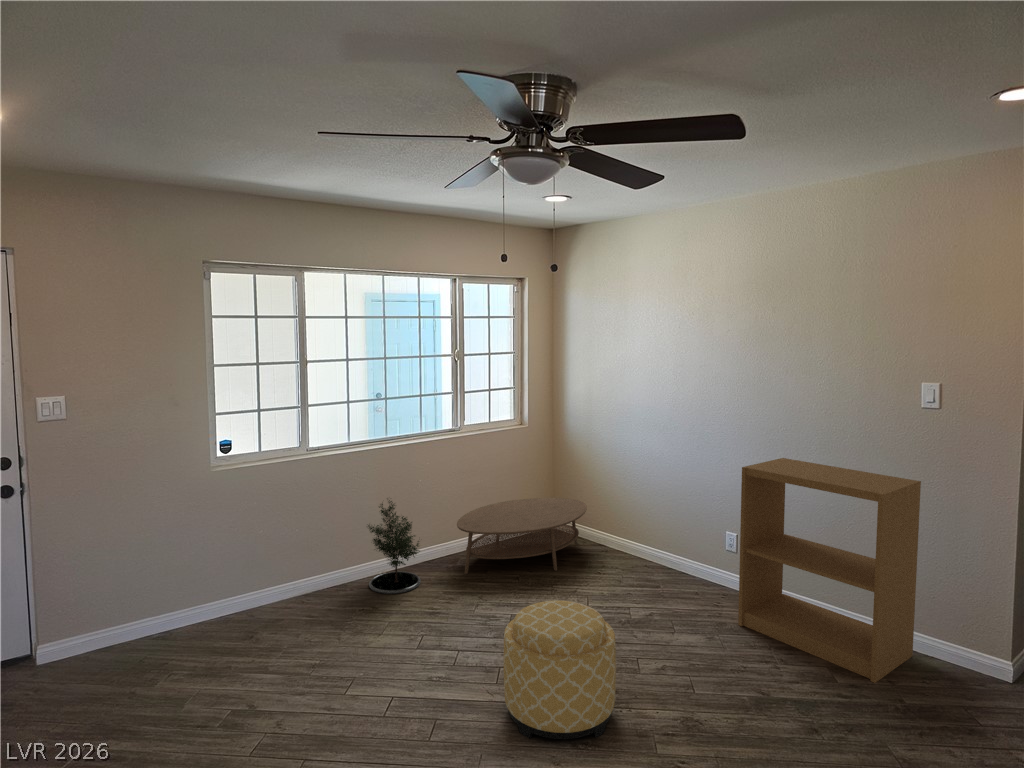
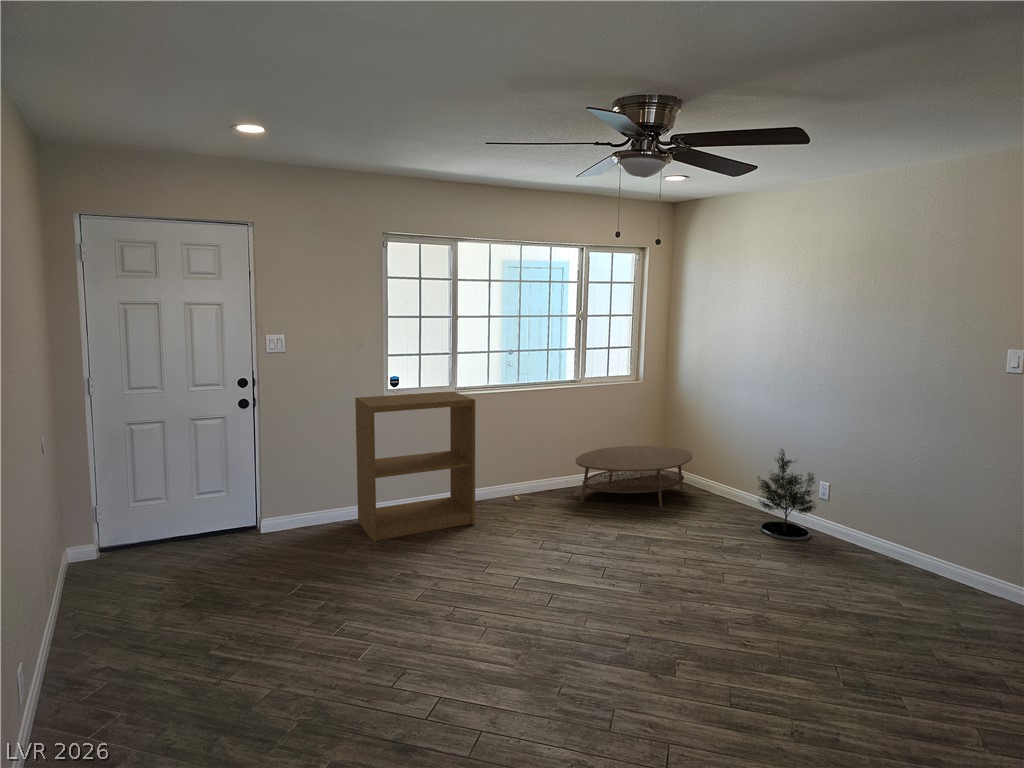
bookshelf: present [738,458,921,683] -> present [355,392,475,542]
potted tree: present [368,500,421,594] -> present [758,449,816,541]
ottoman: present [504,601,616,739] -> none [610,517,706,625]

